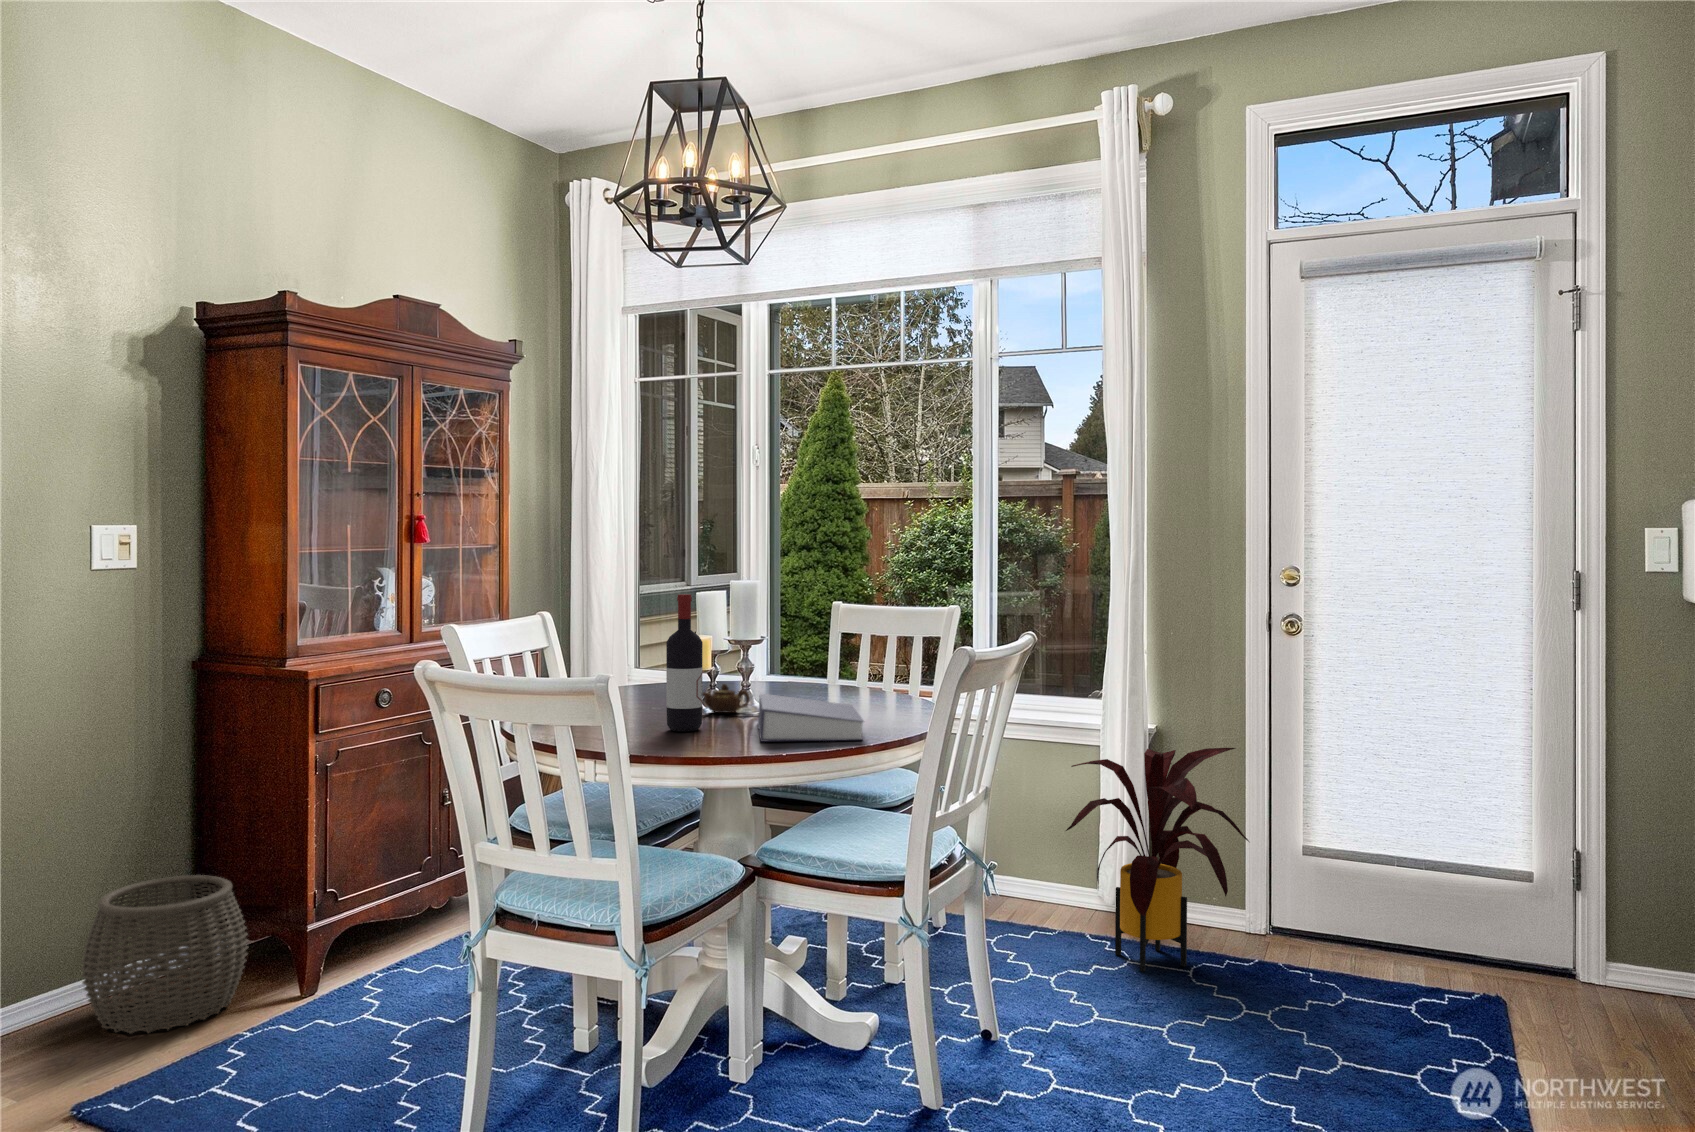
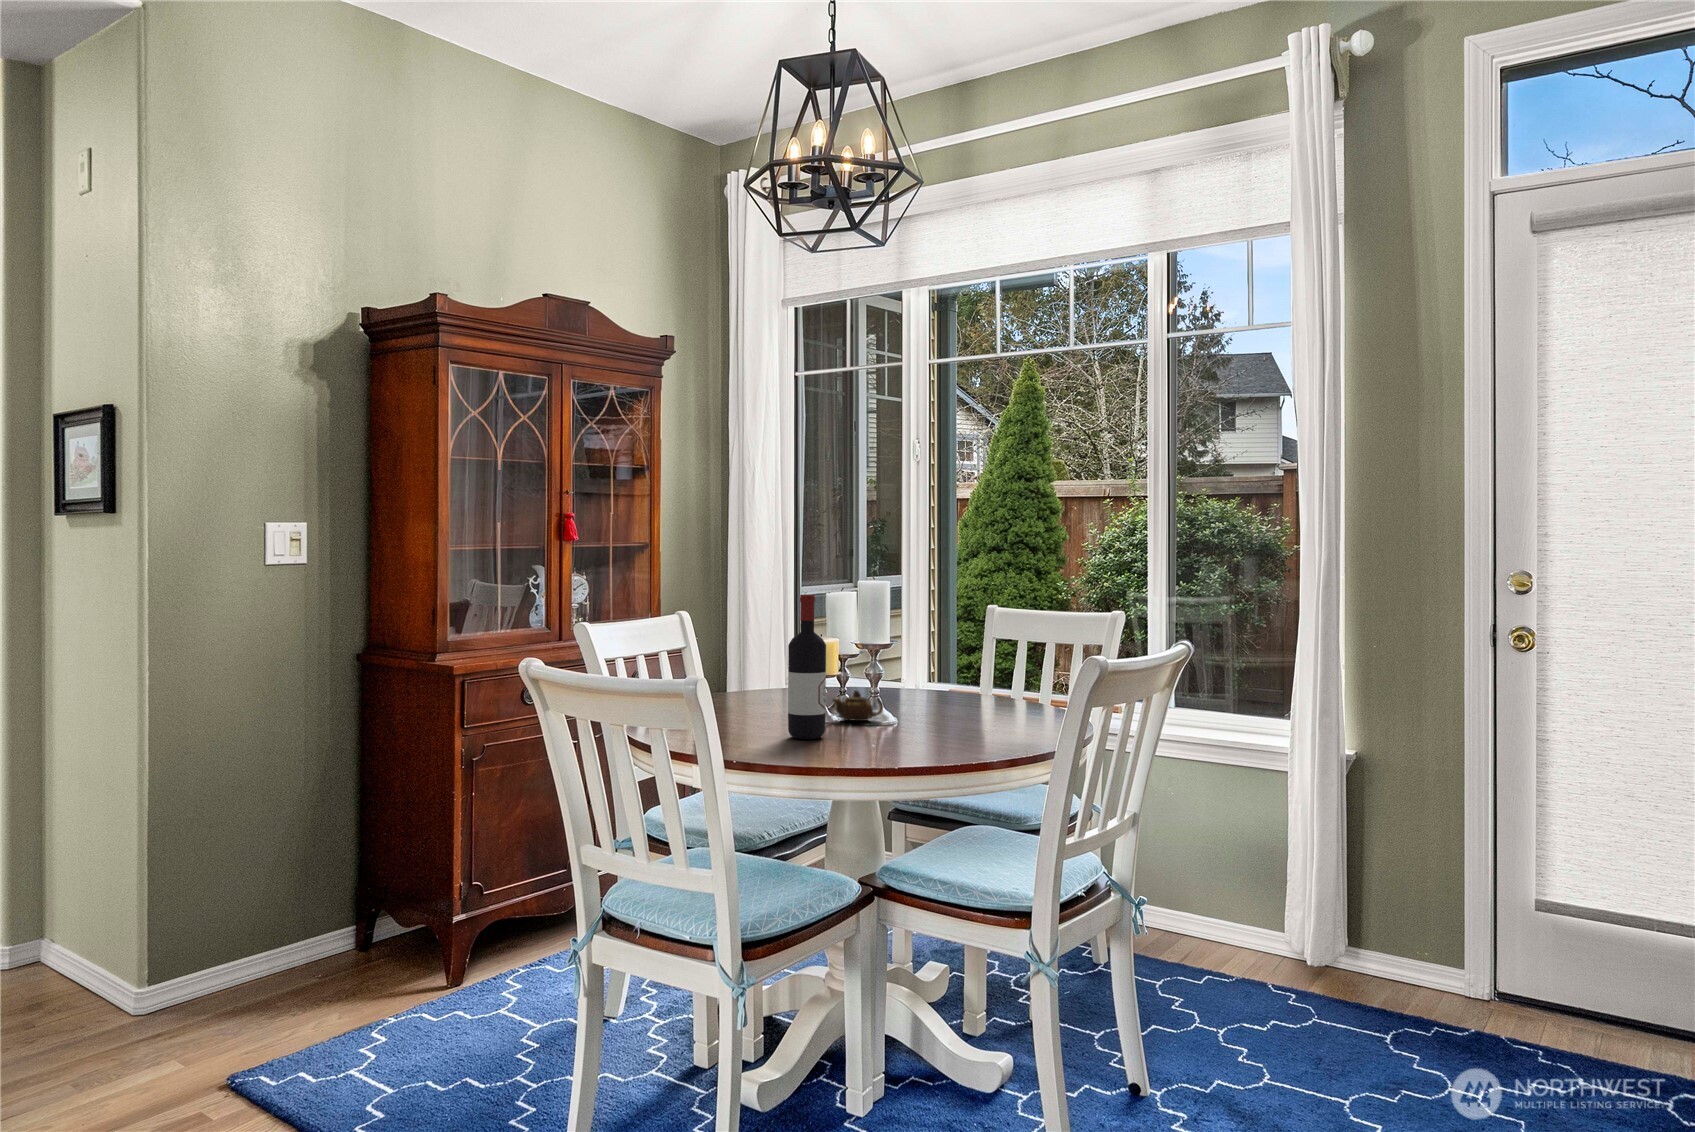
book: present [758,694,864,742] -> none [879,701,992,755]
house plant: present [1066,748,1249,972] -> none [1238,777,1466,1031]
woven basket: present [81,875,248,1034] -> none [247,862,399,1013]

